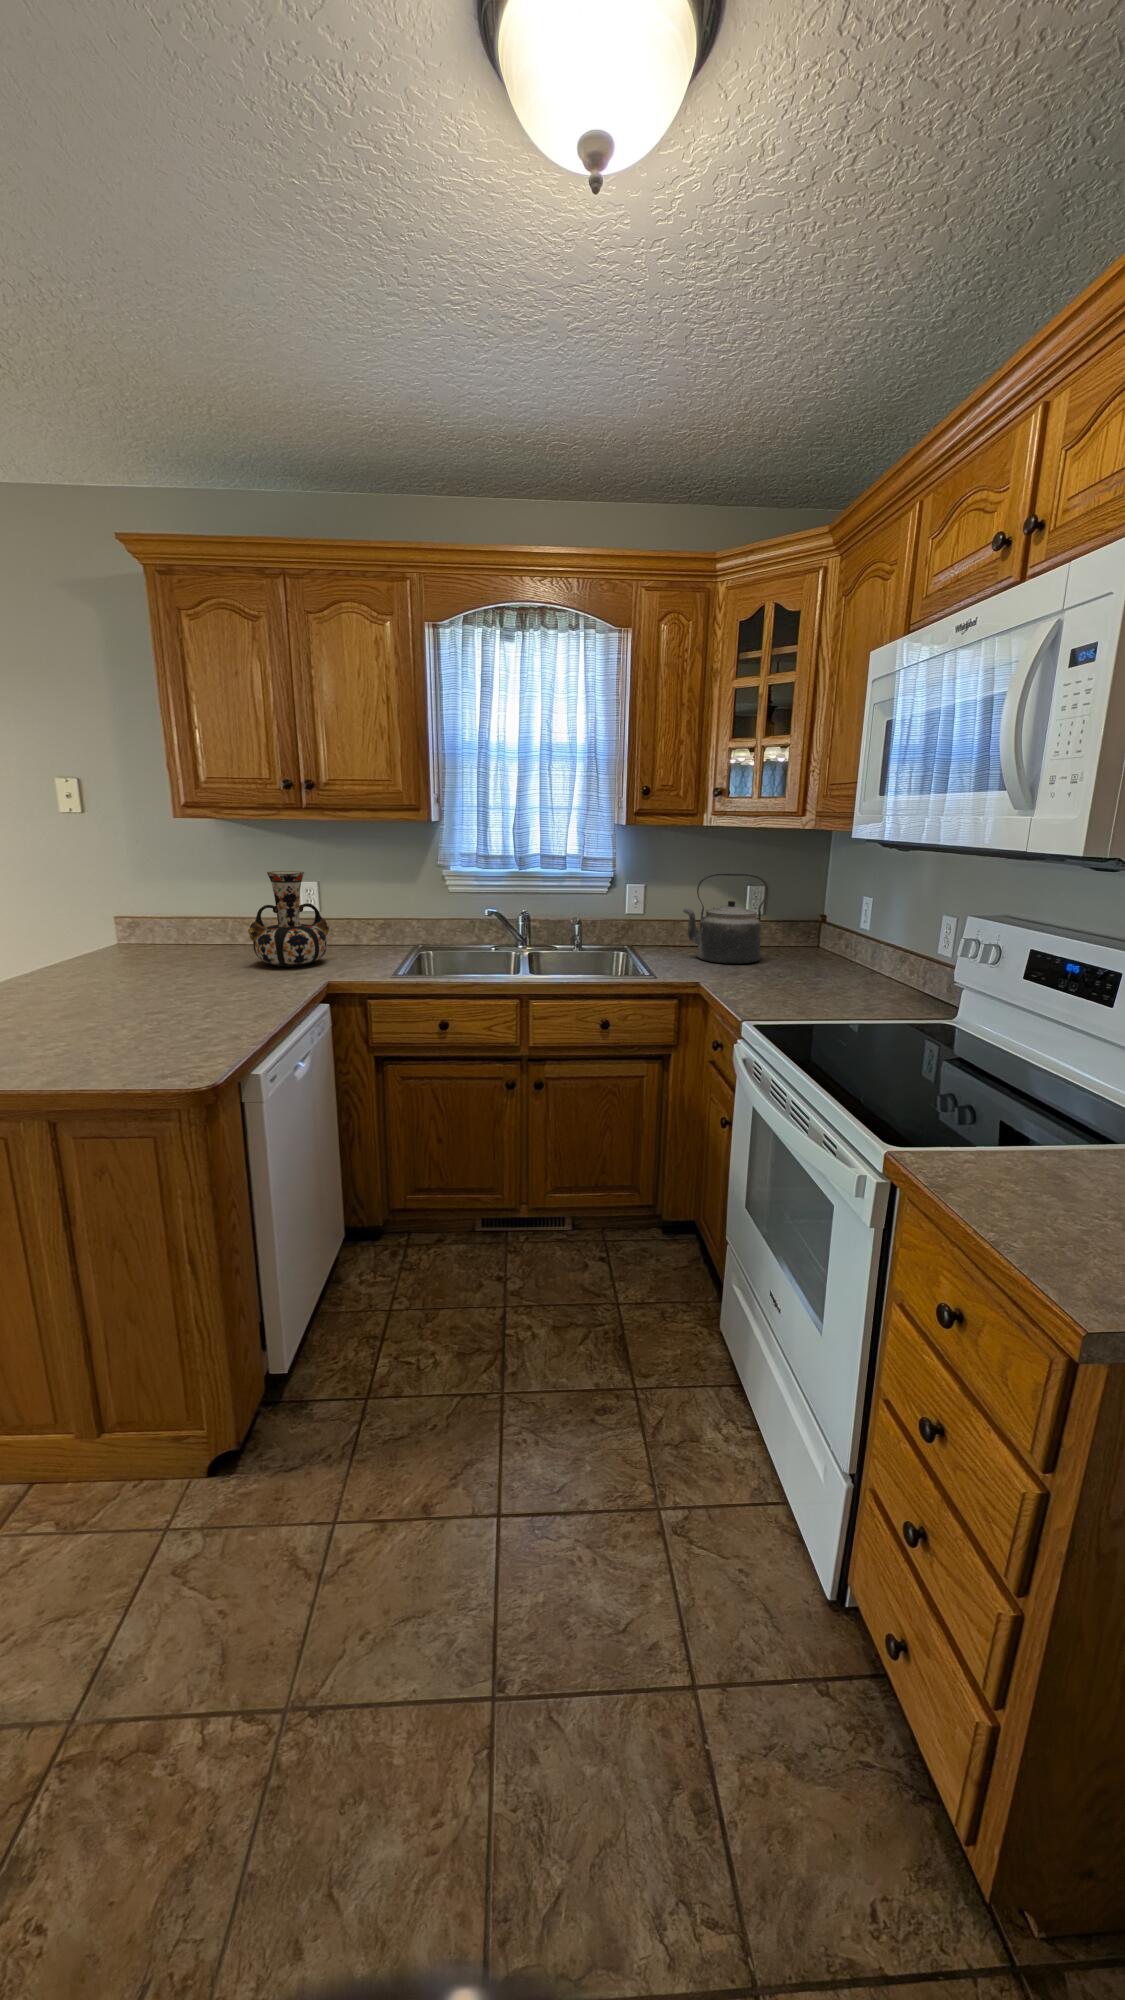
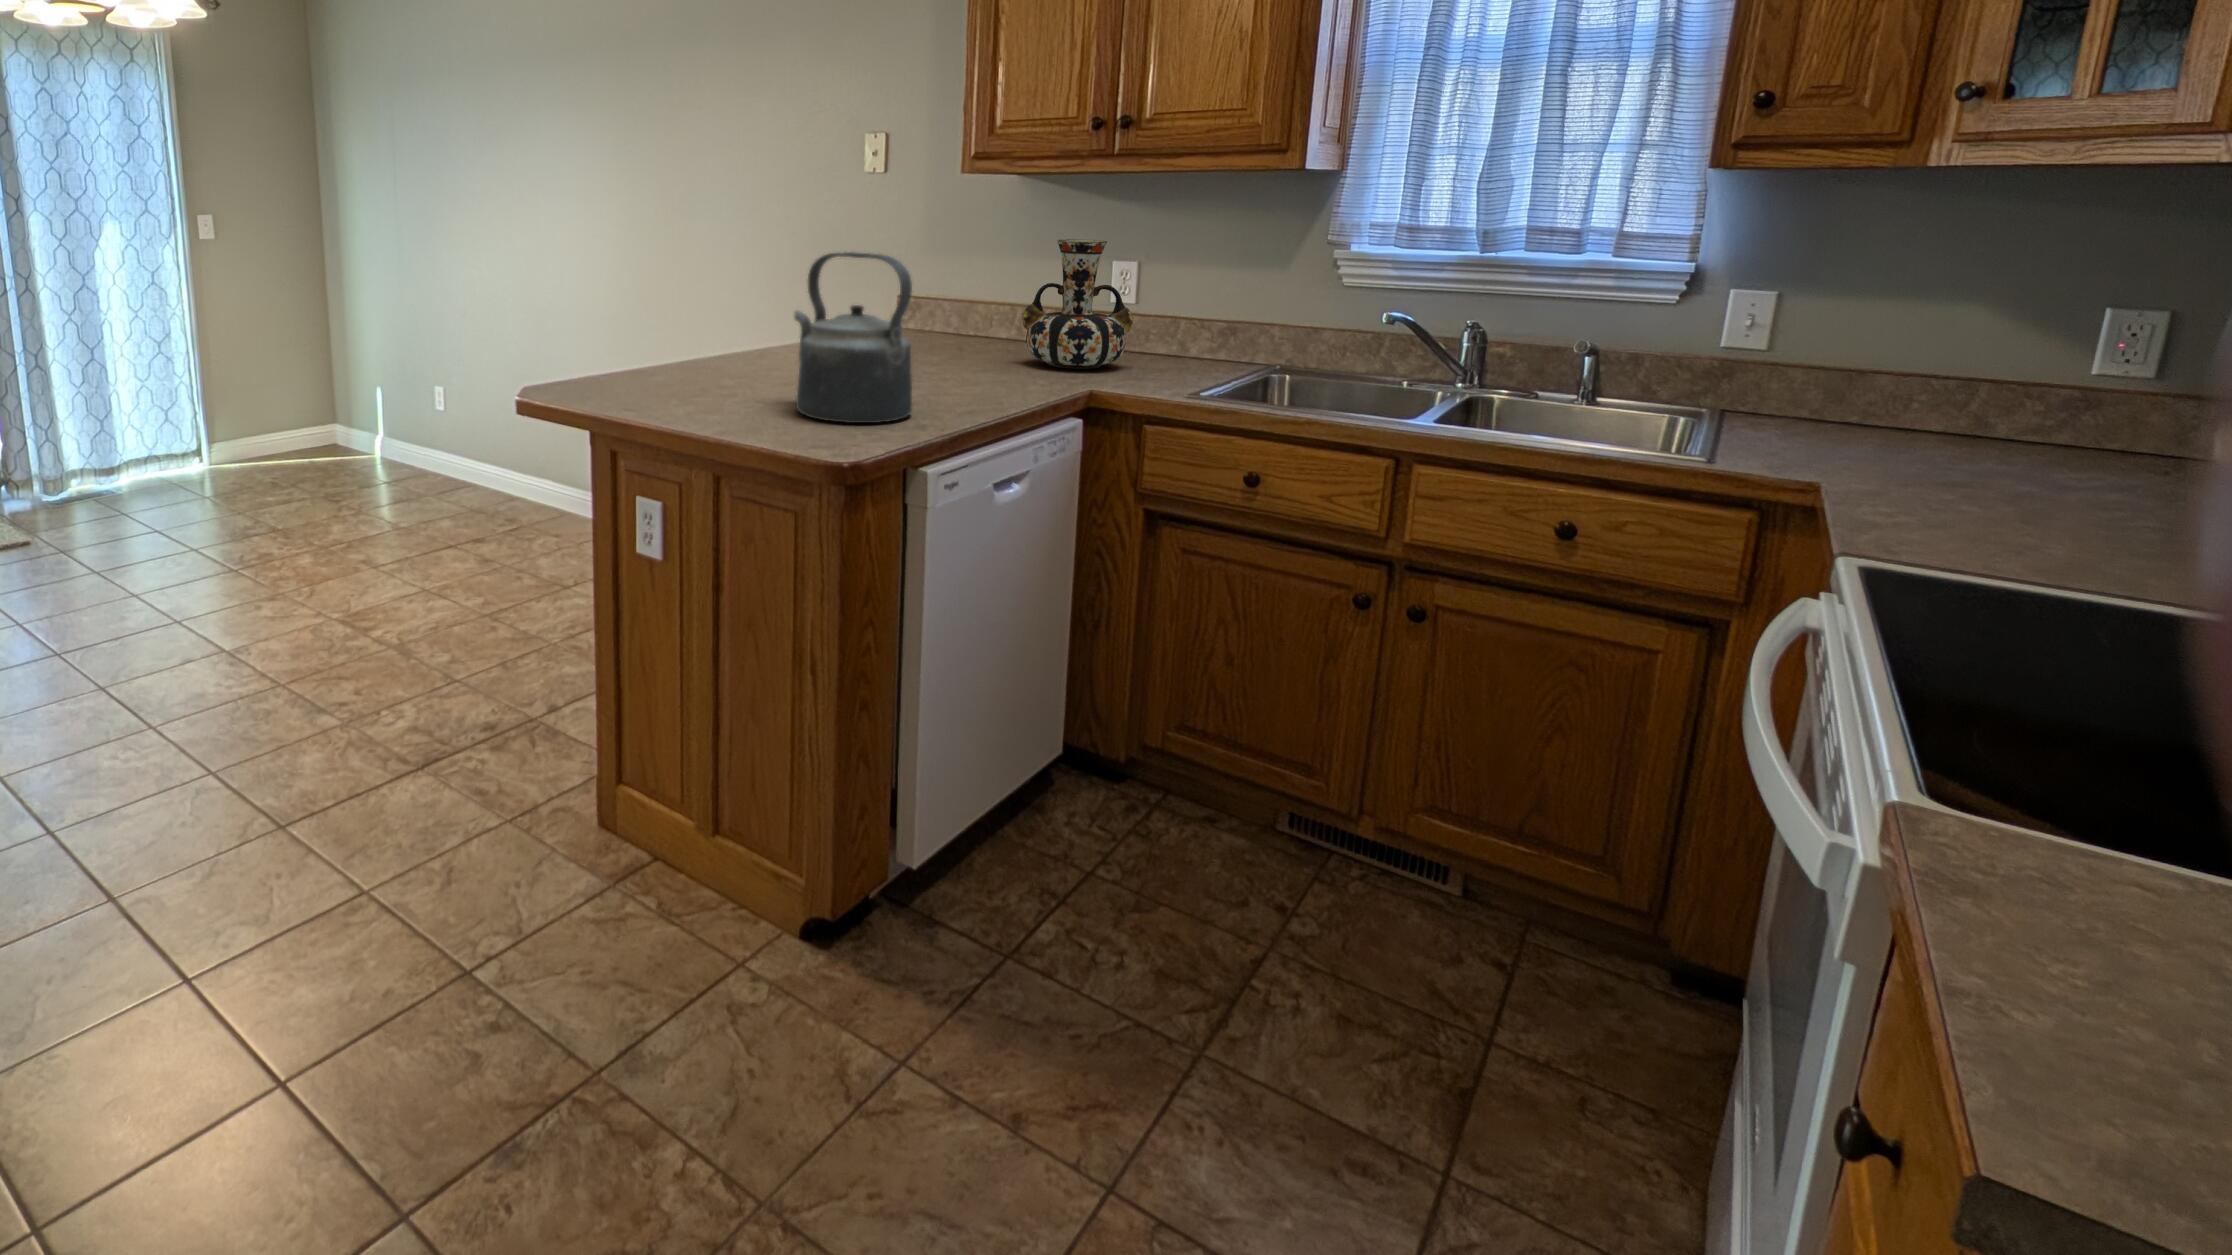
kettle: present [683,873,768,964] -> present [794,252,912,423]

